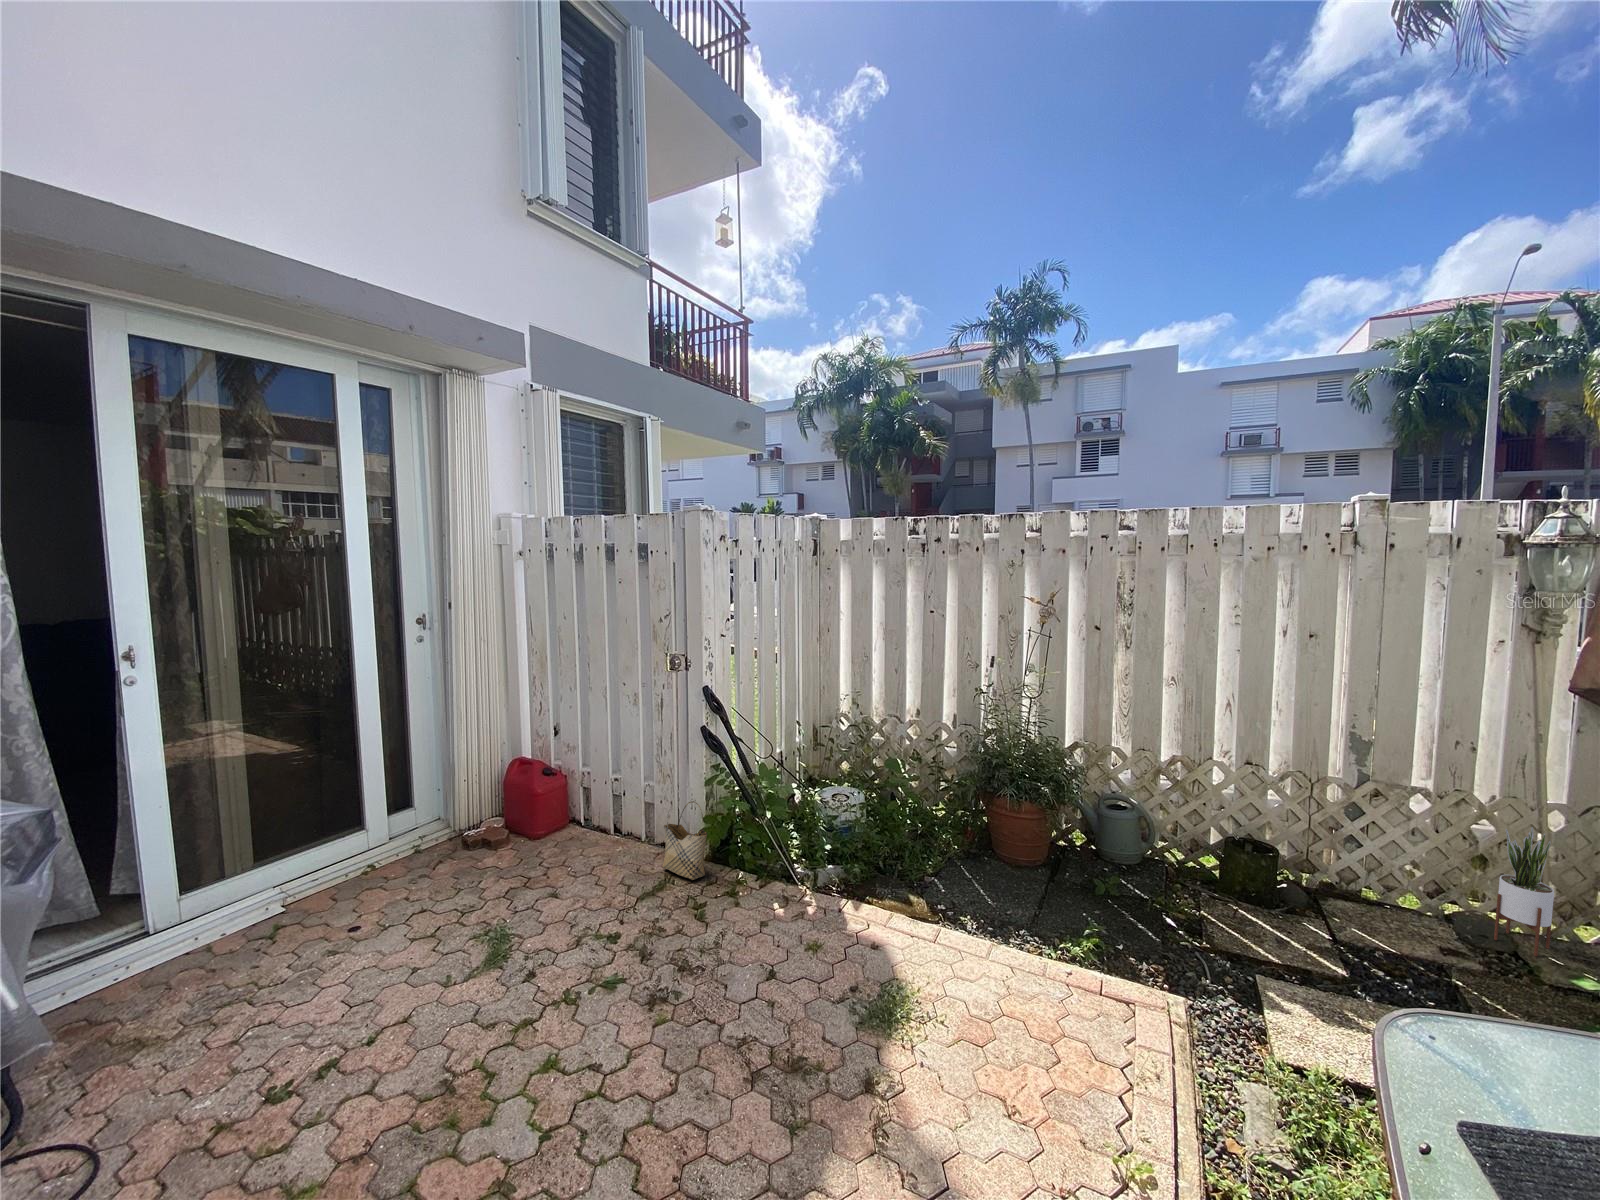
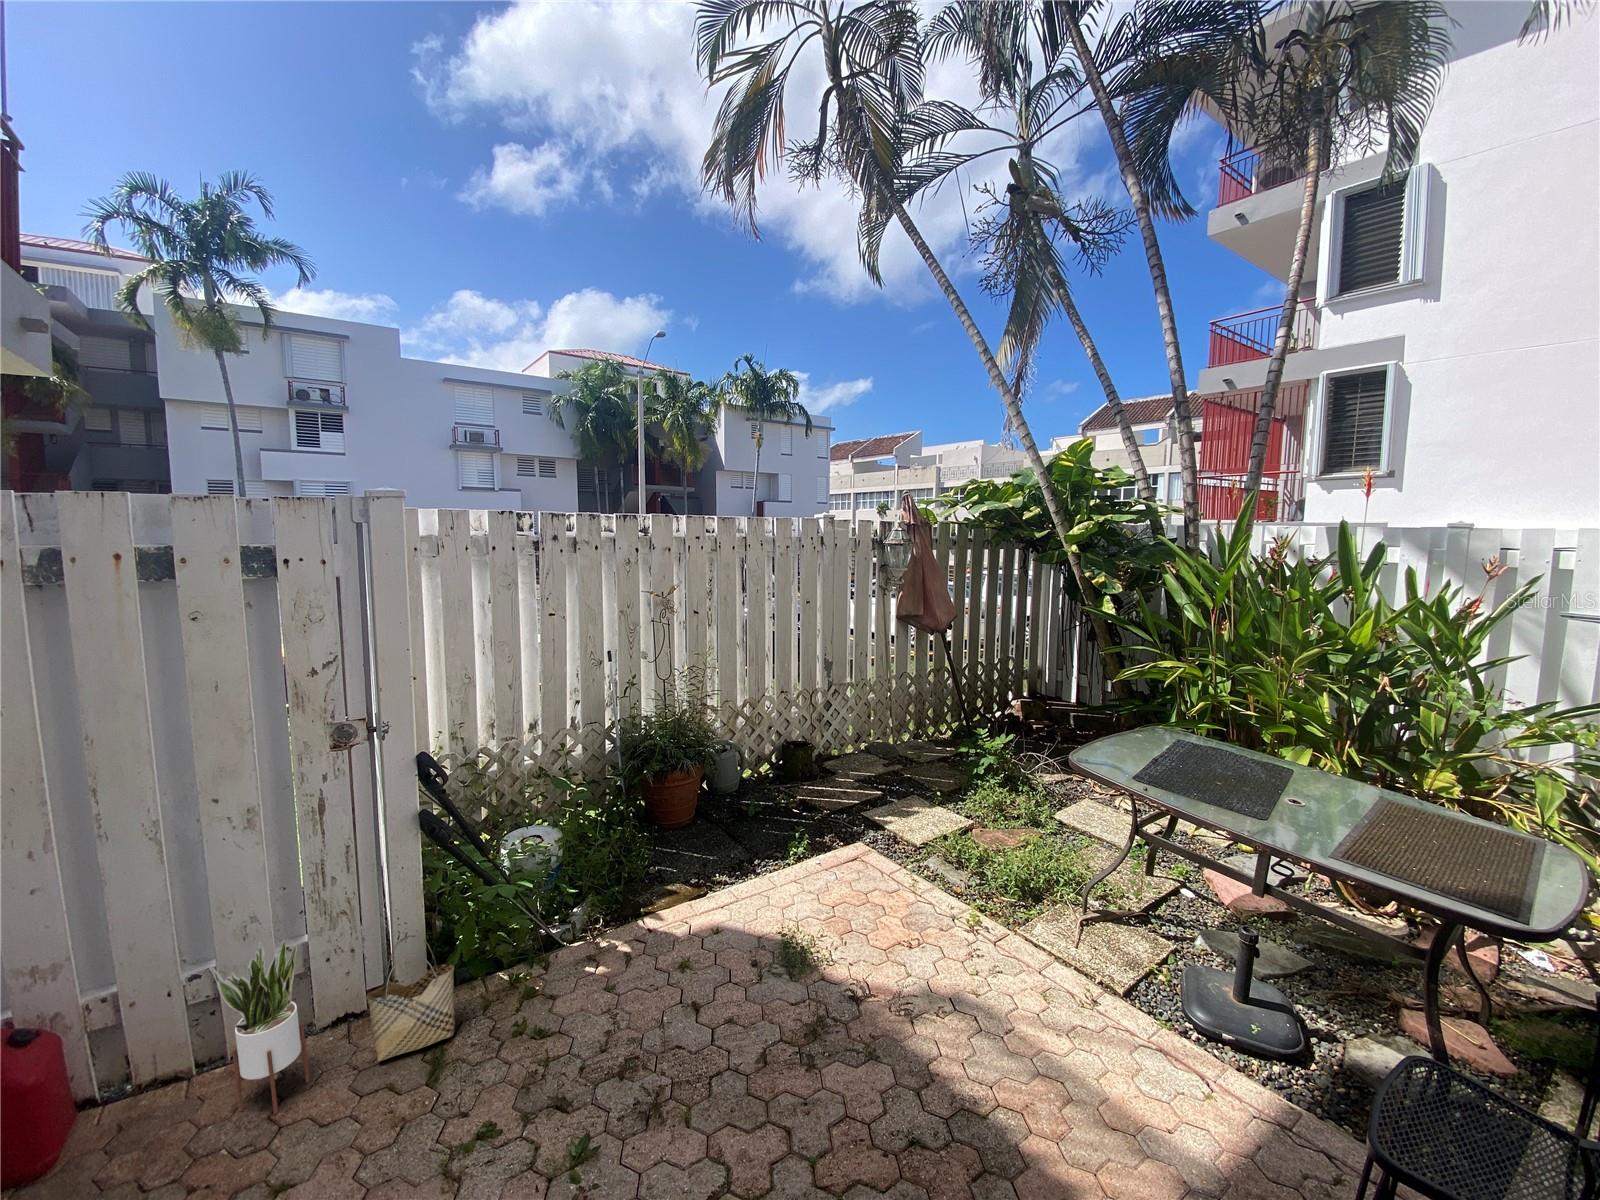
potted plant: present [1494,827,1554,956] -> present [209,940,310,1114]

